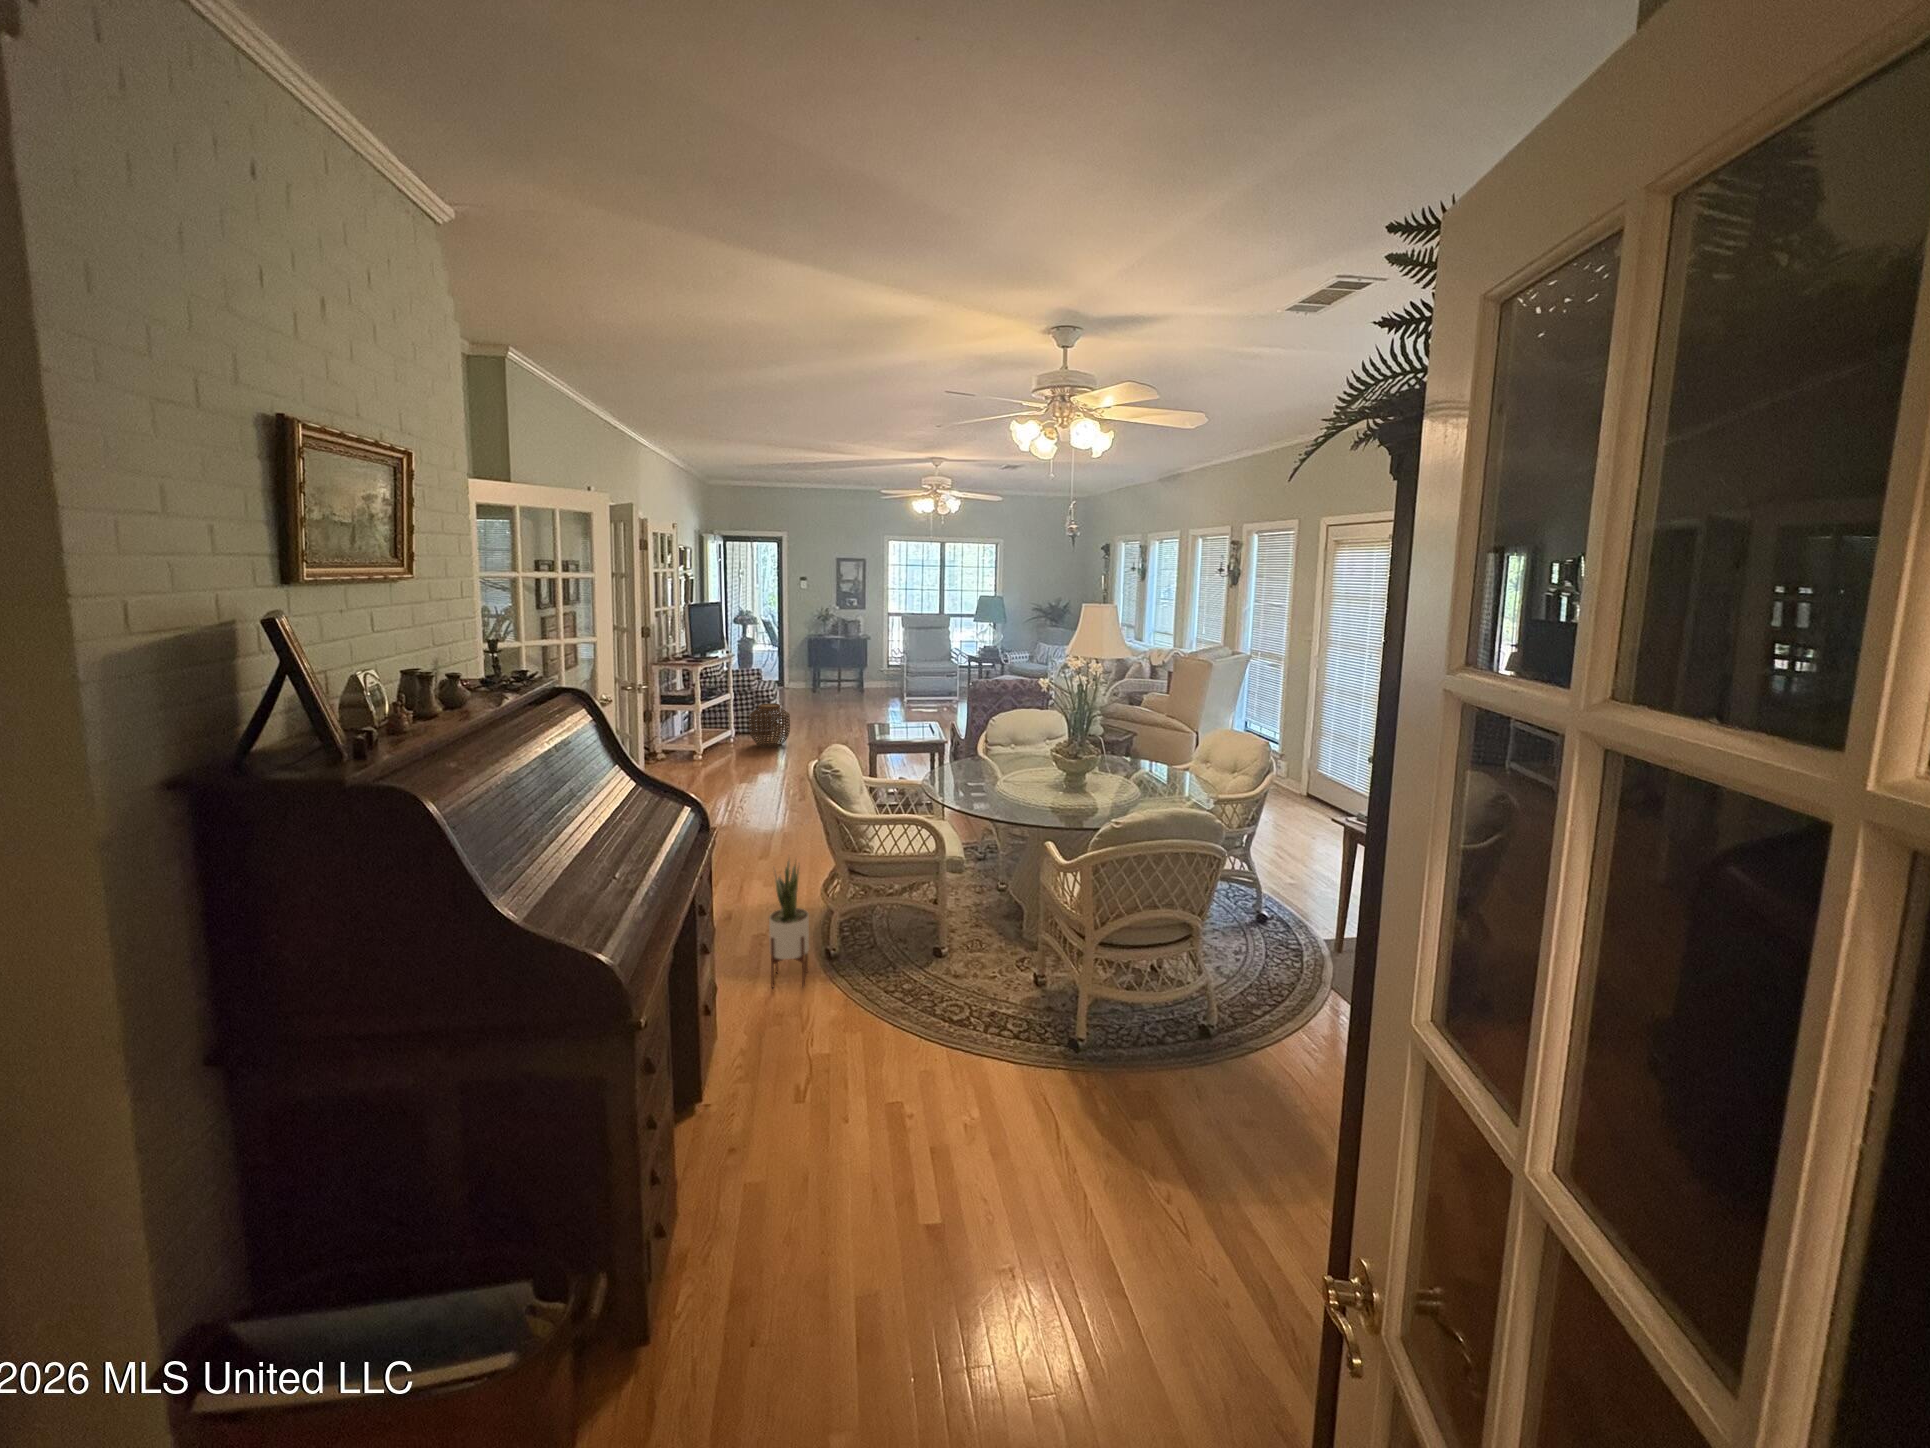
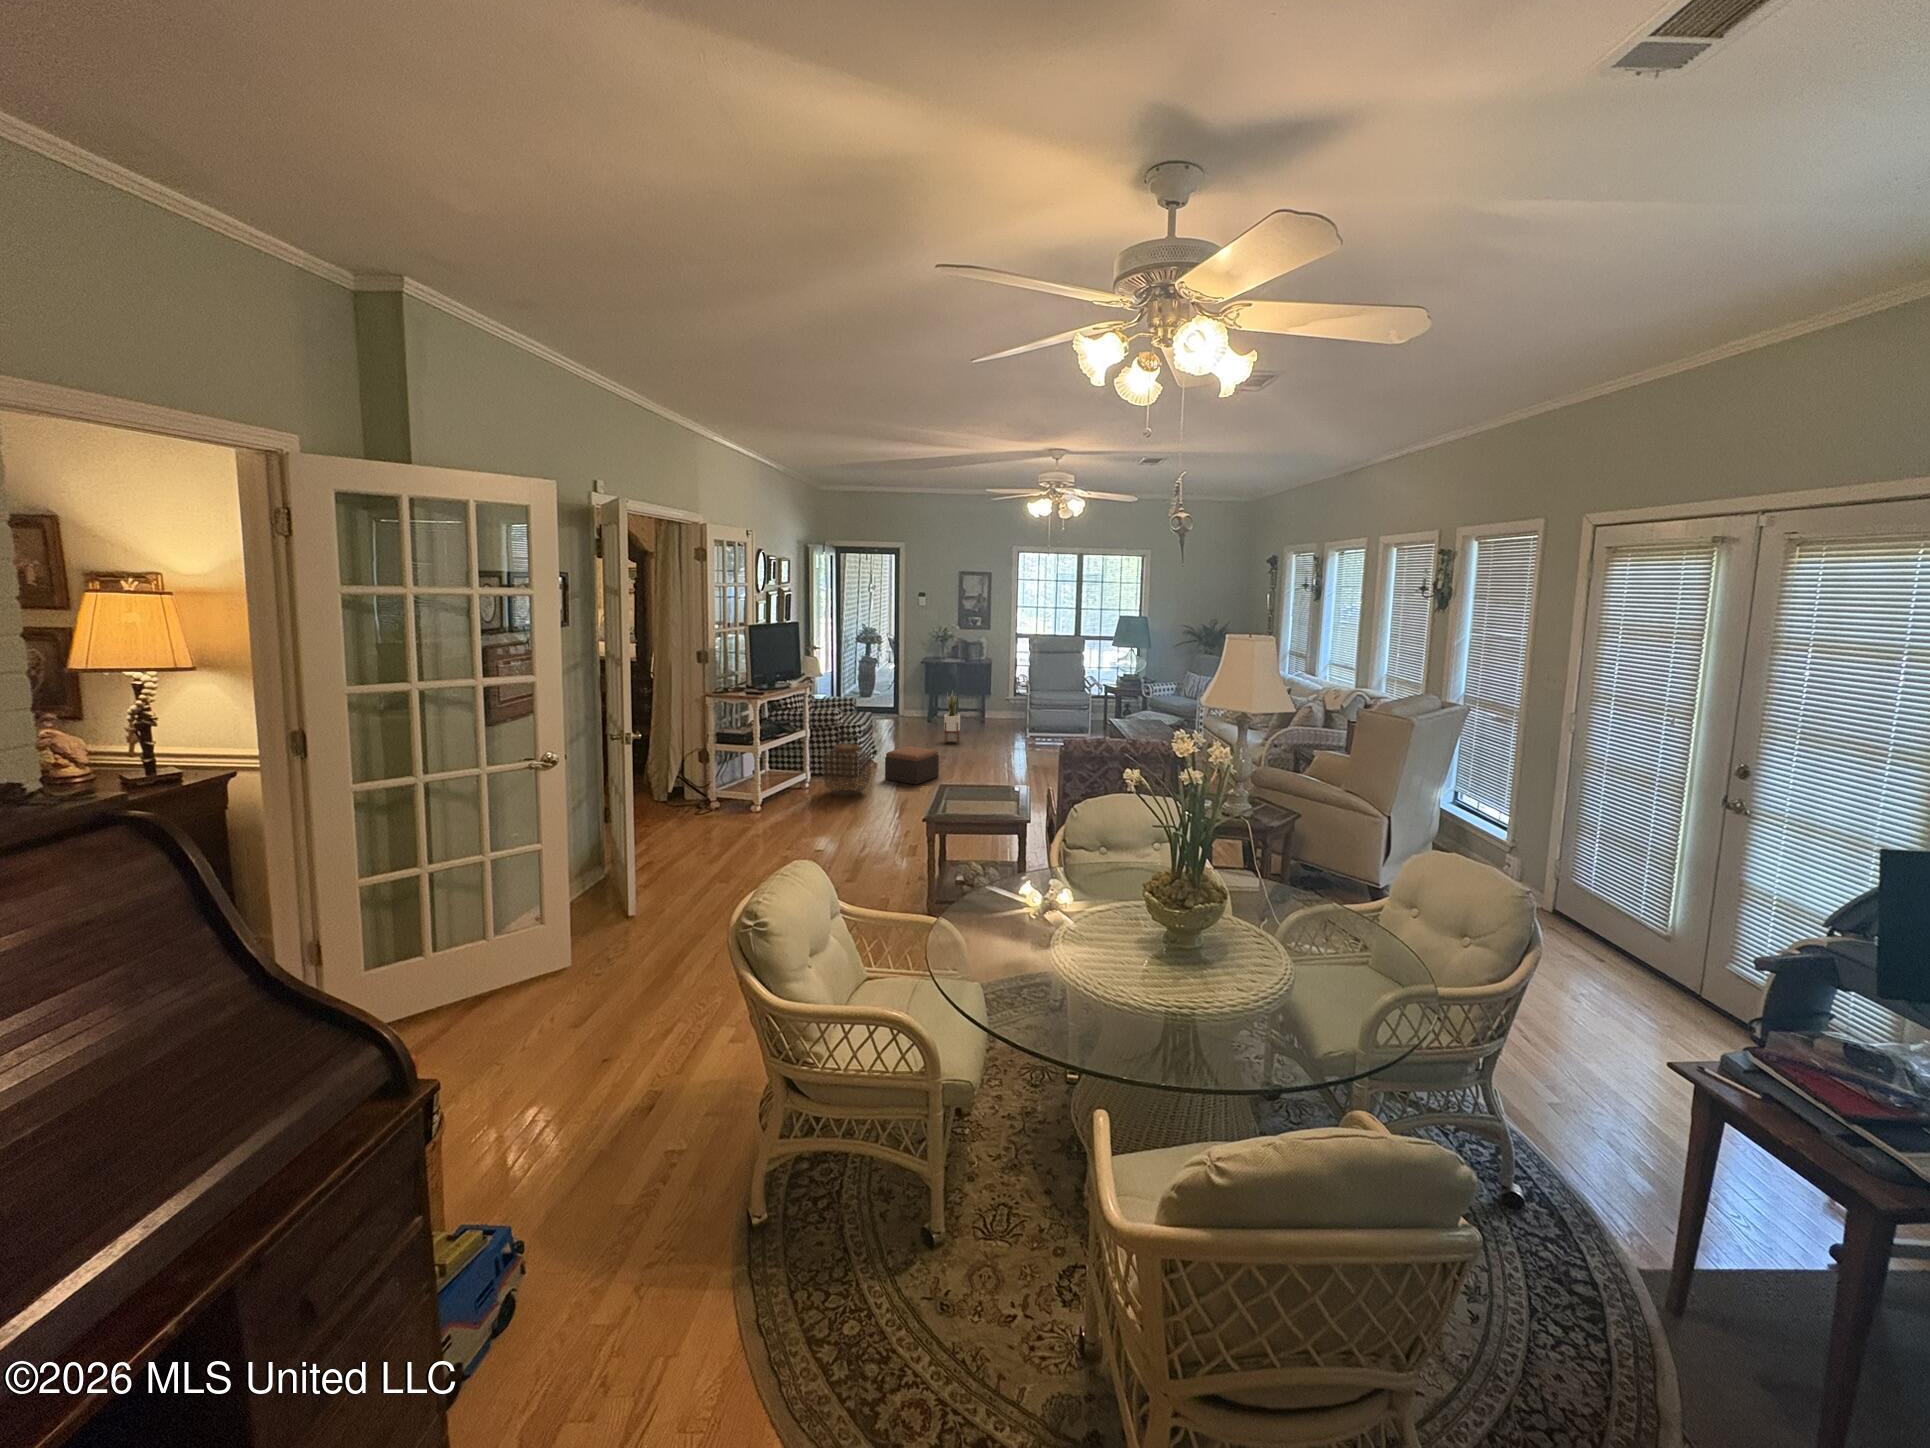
footstool: none [797,707,842,737] -> present [885,746,939,785]
potted plant: present [769,861,809,987] -> present [944,692,960,743]

